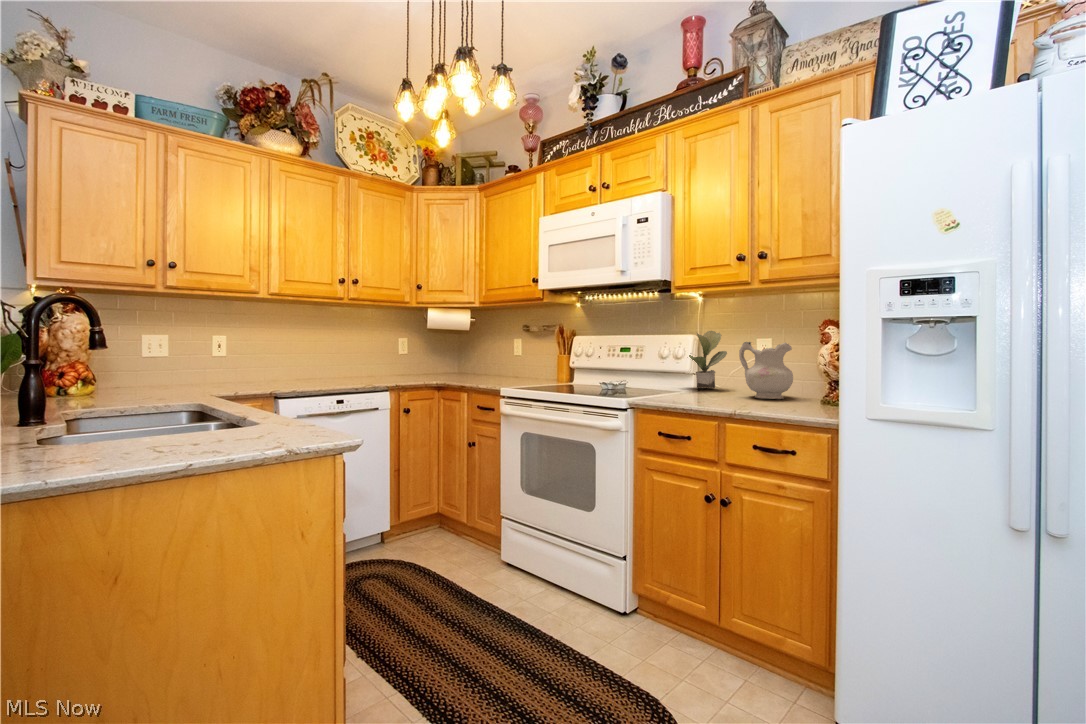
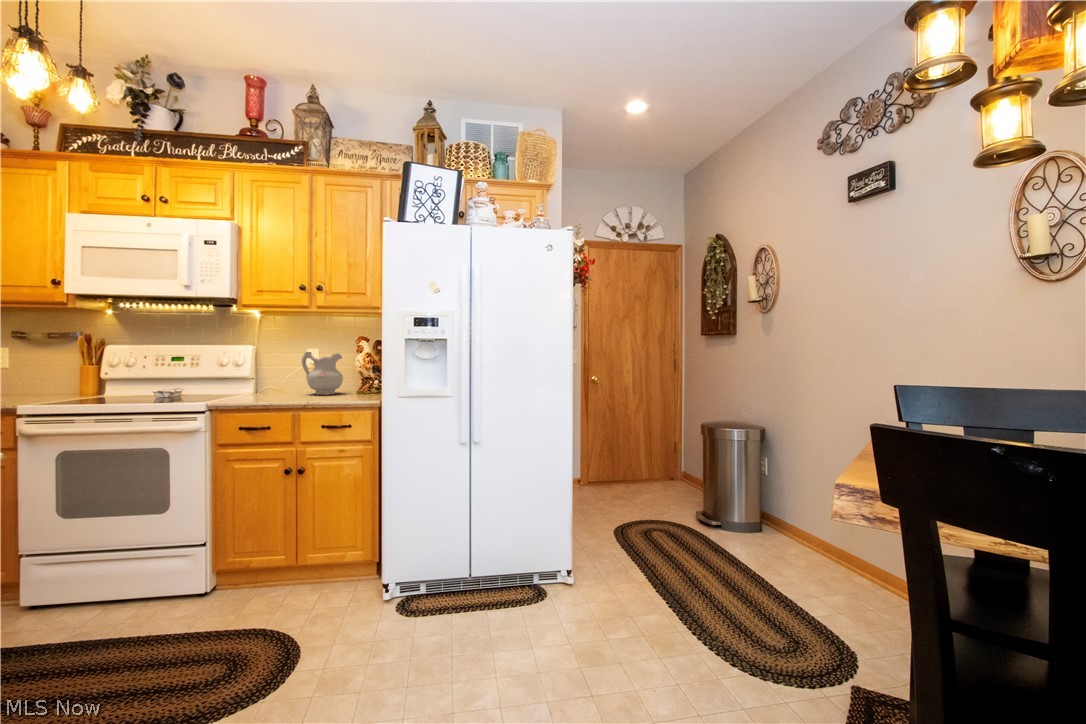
potted plant: present [689,331,727,388] -> none [245,343,288,391]

